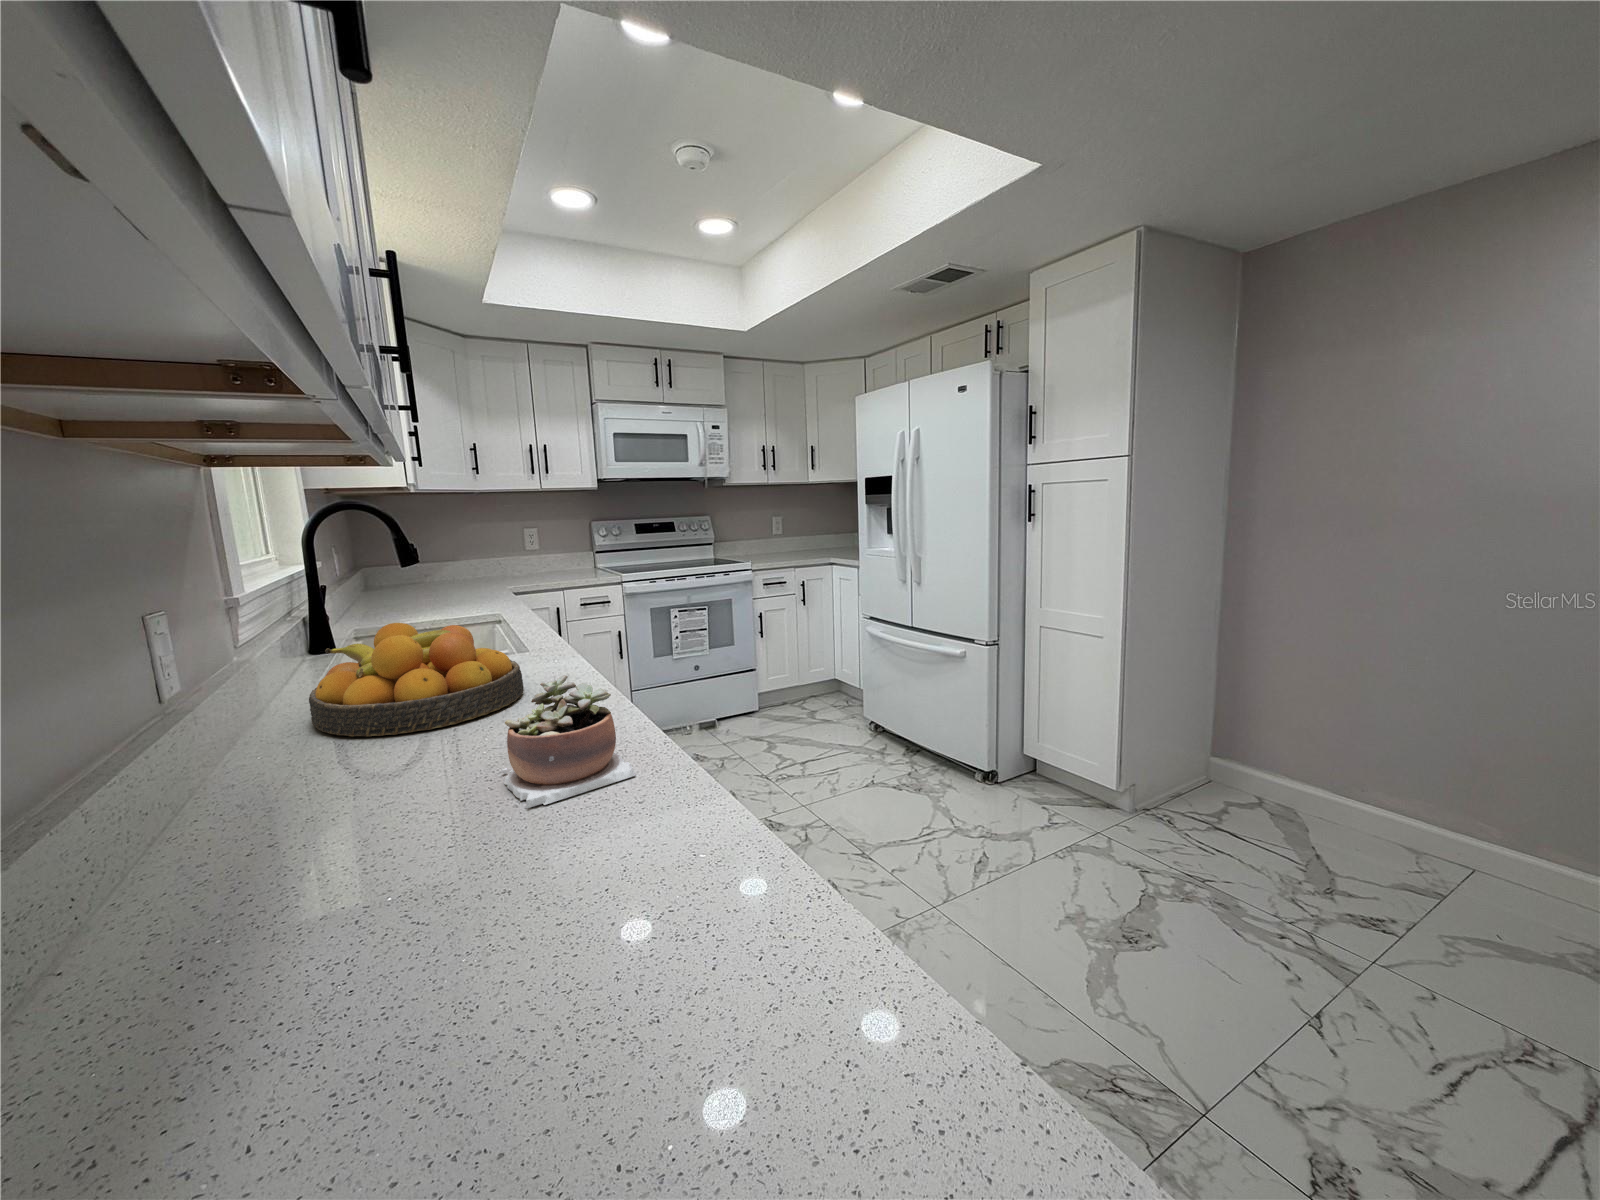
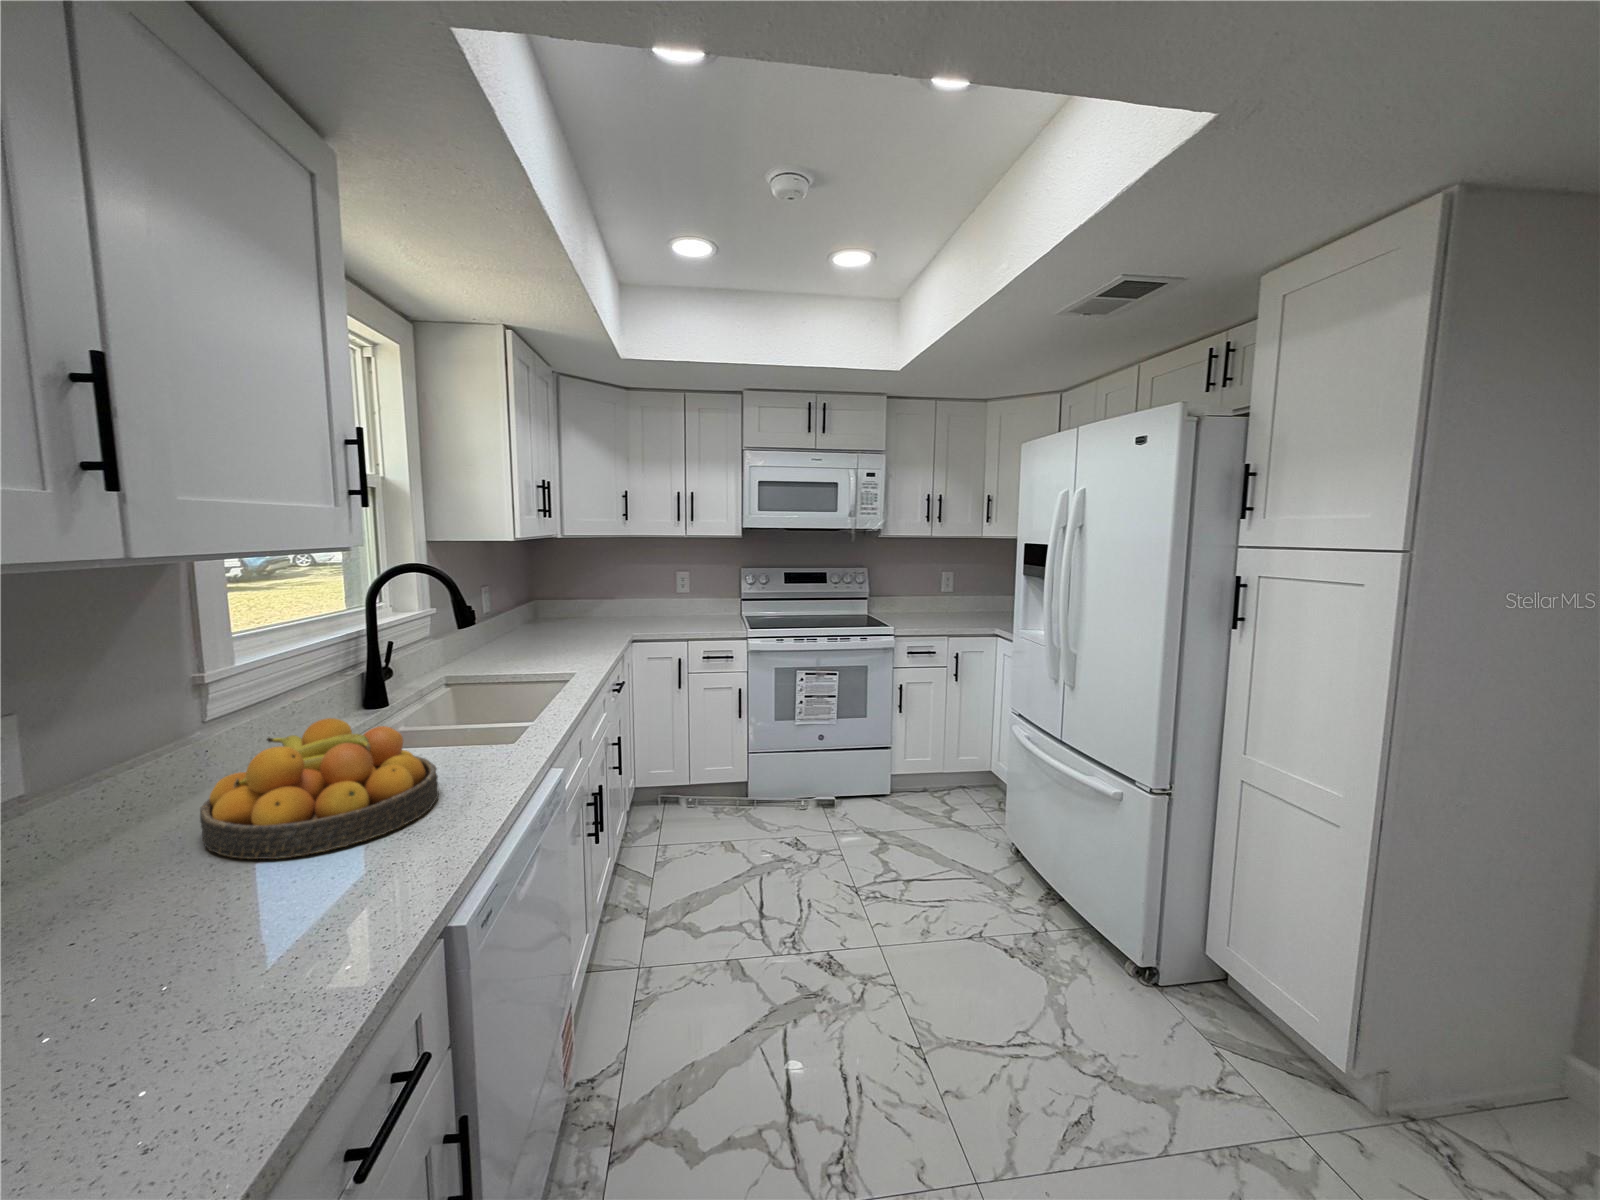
succulent plant: present [502,675,636,808] -> none [118,866,347,1062]

